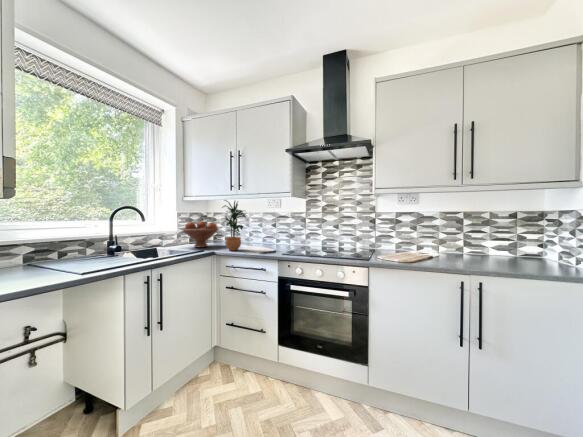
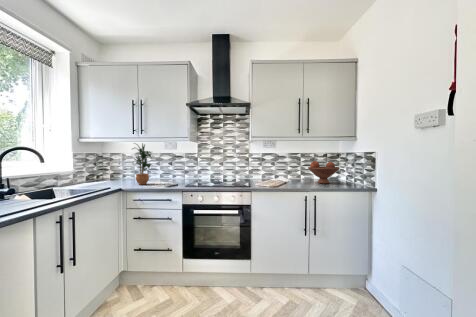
fruit bowl: present [183,221,218,247] -> present [308,161,340,184]

